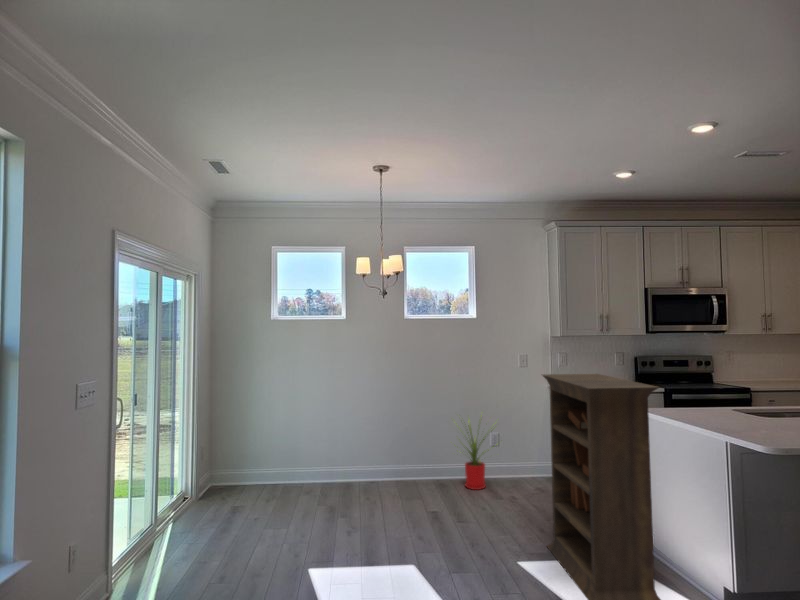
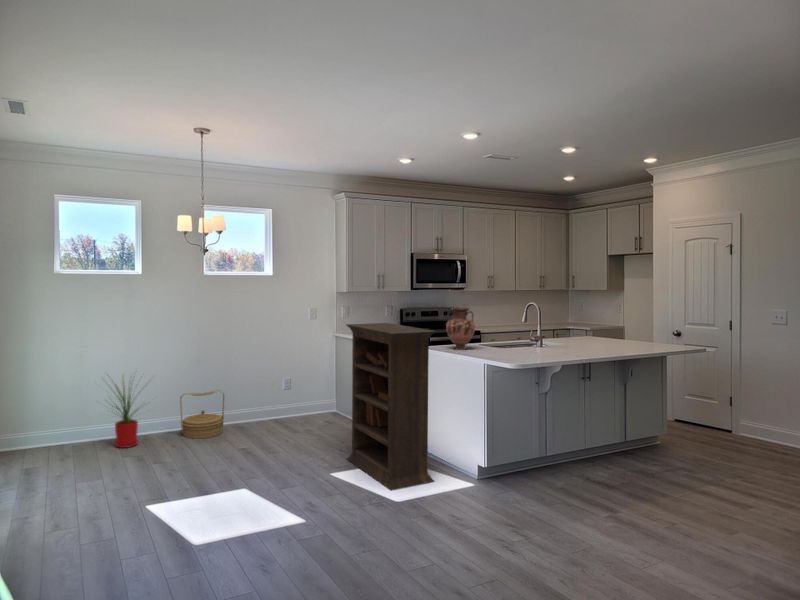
vase: none [685,355,731,414] -> present [446,307,475,350]
house plant: present [465,421,494,490] -> present [112,376,150,448]
woven basket: none [379,442,423,493] -> present [180,390,225,438]

